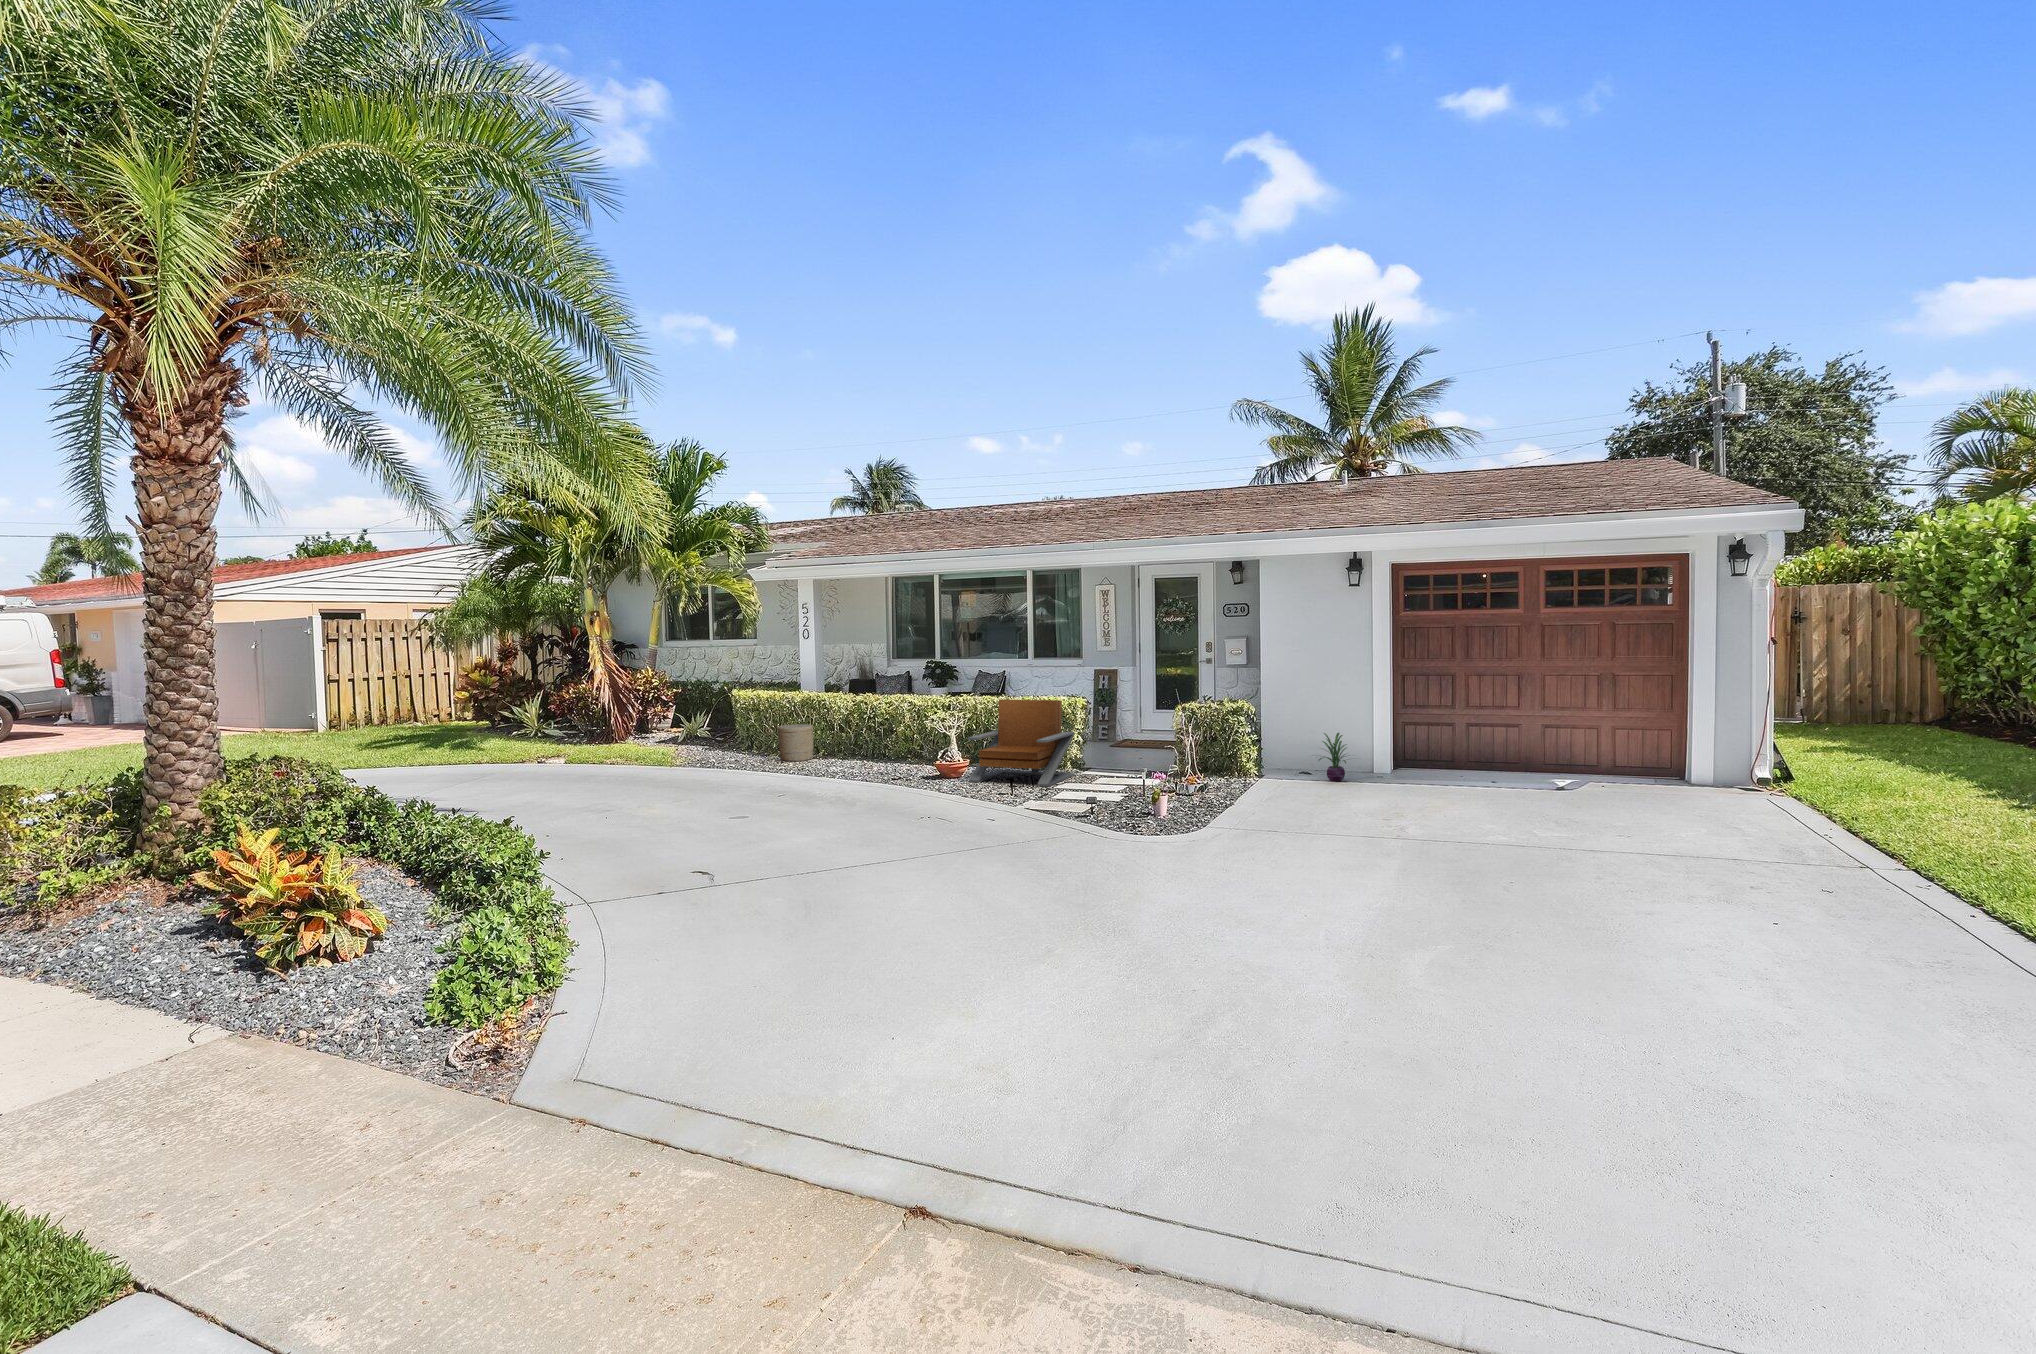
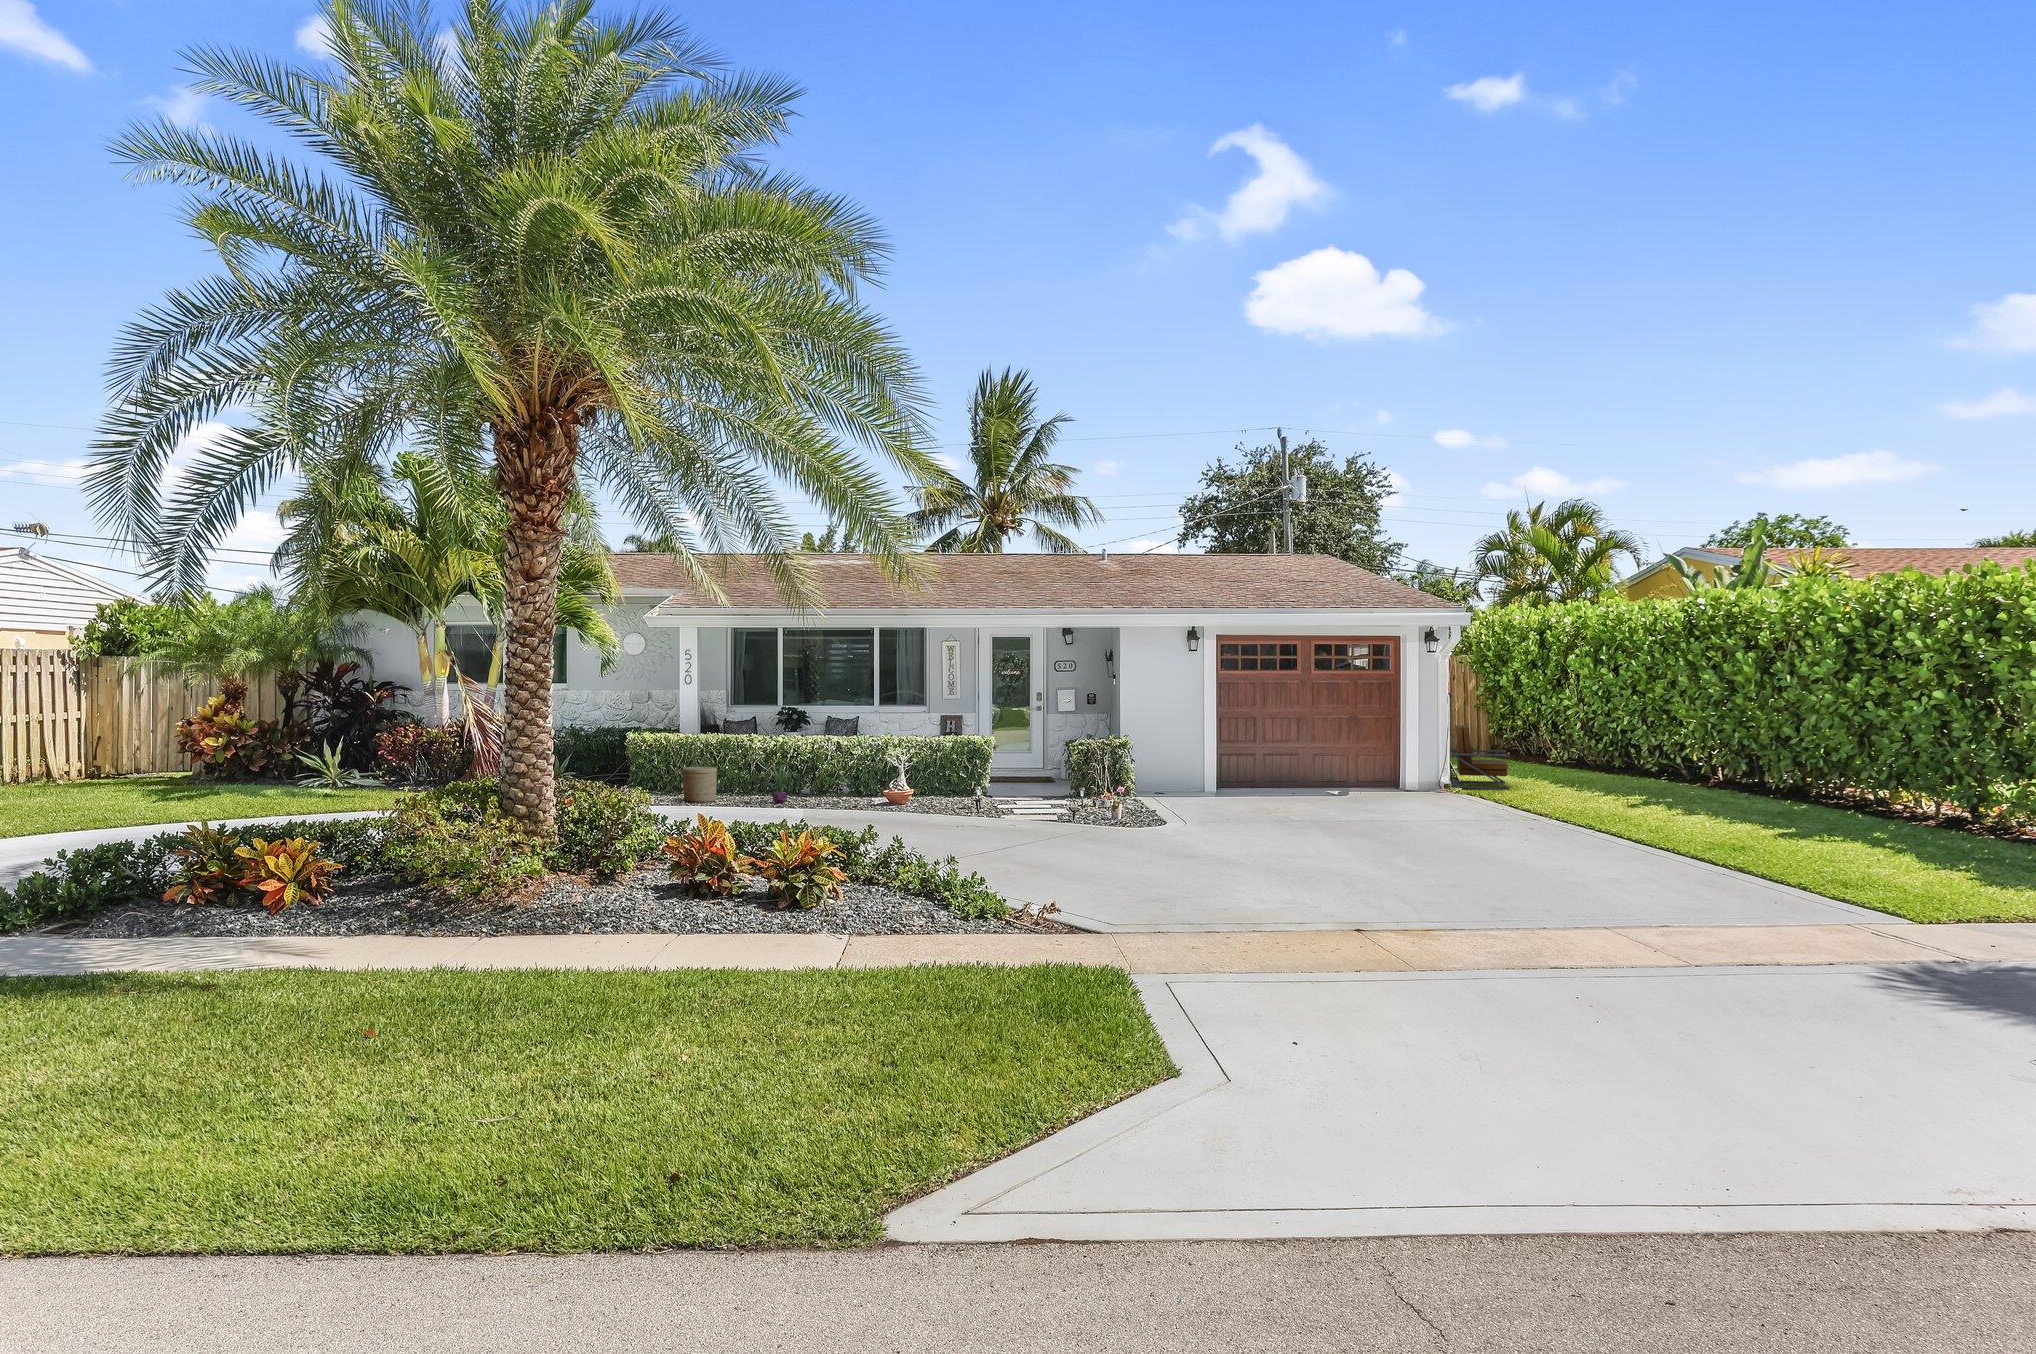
lounge chair: present [968,699,1075,786] -> present [1450,725,1510,790]
decorative plant: present [1318,733,1347,781] -> present [765,764,789,803]

